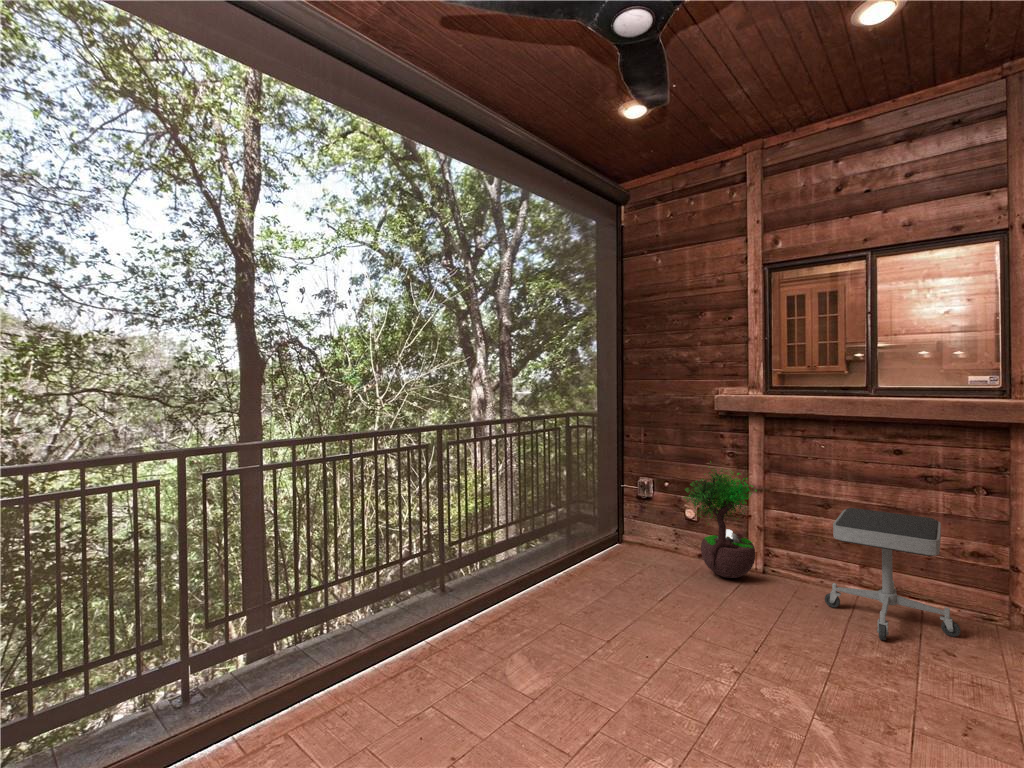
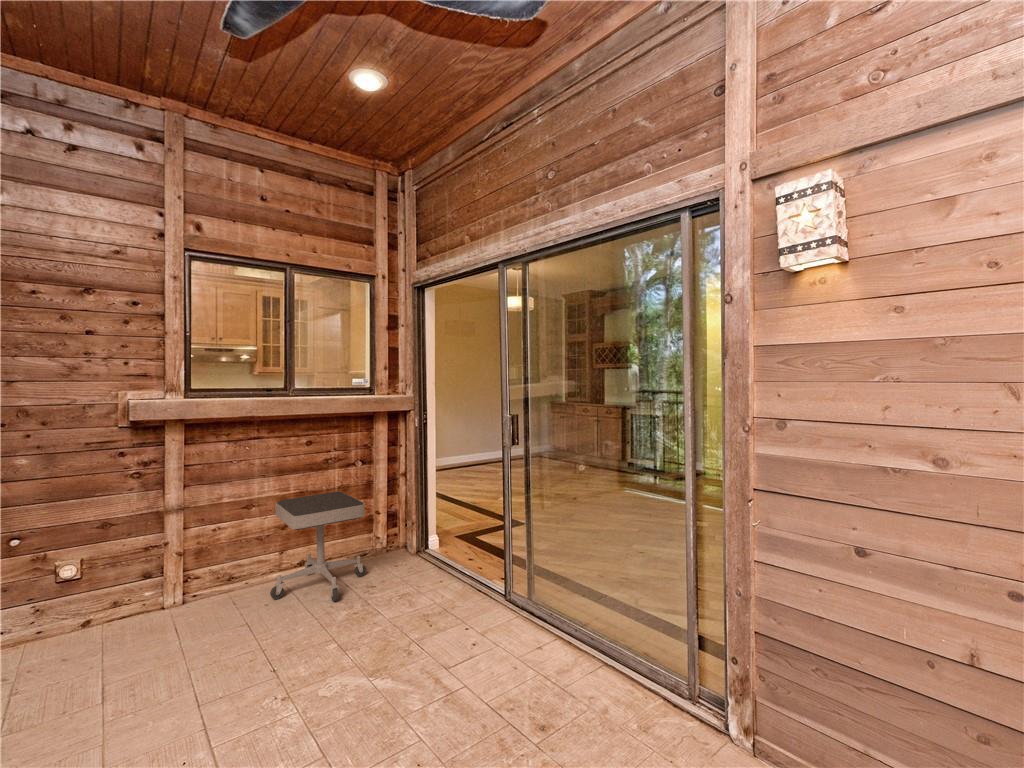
potted tree: present [683,461,757,578] -> none [88,485,198,630]

